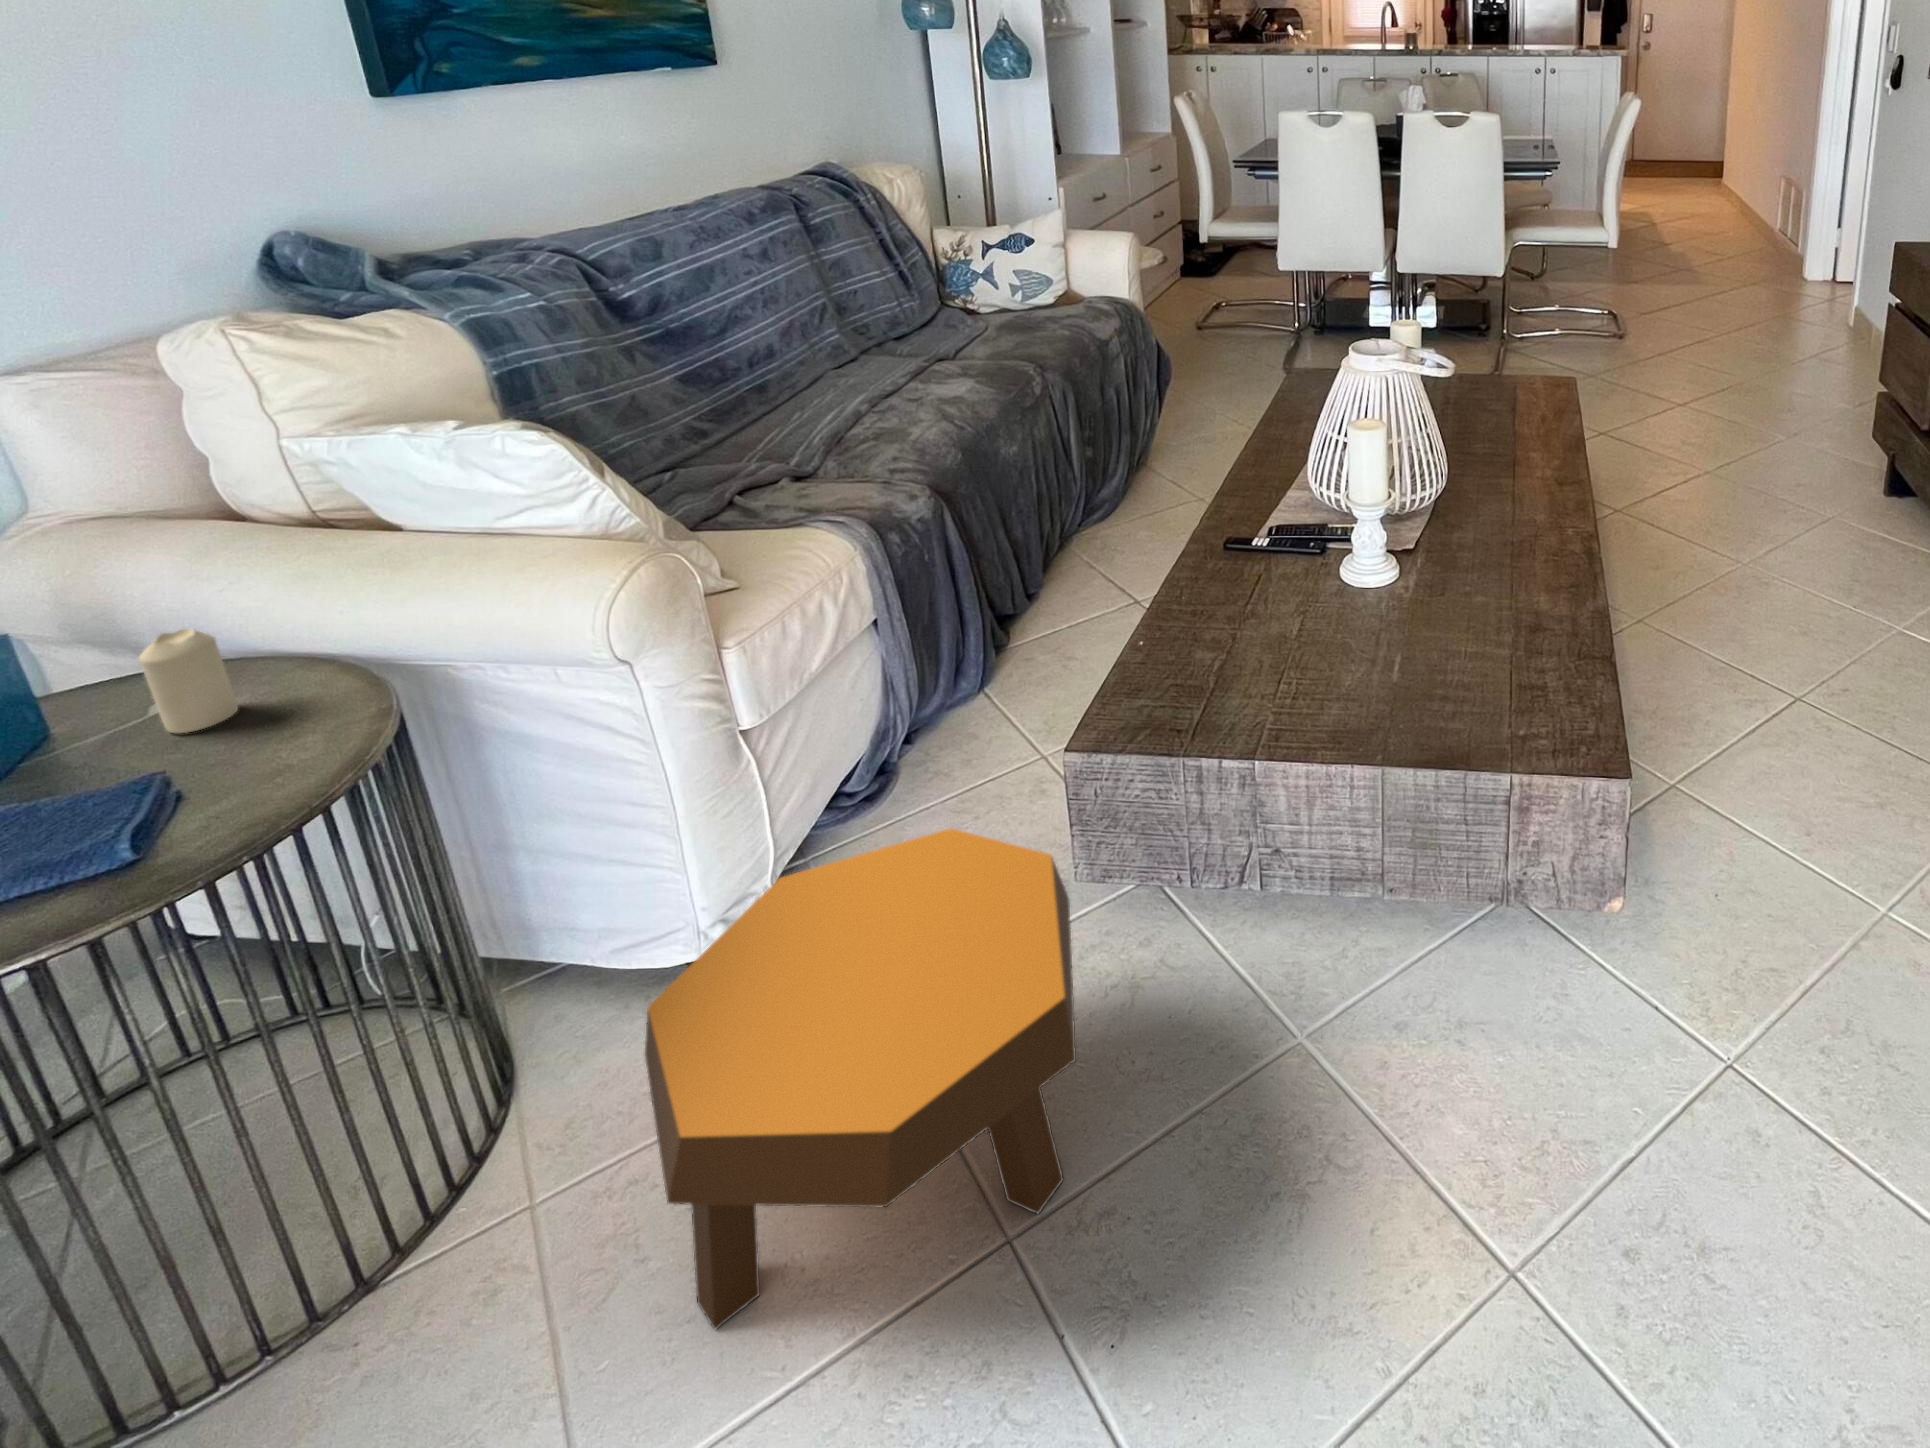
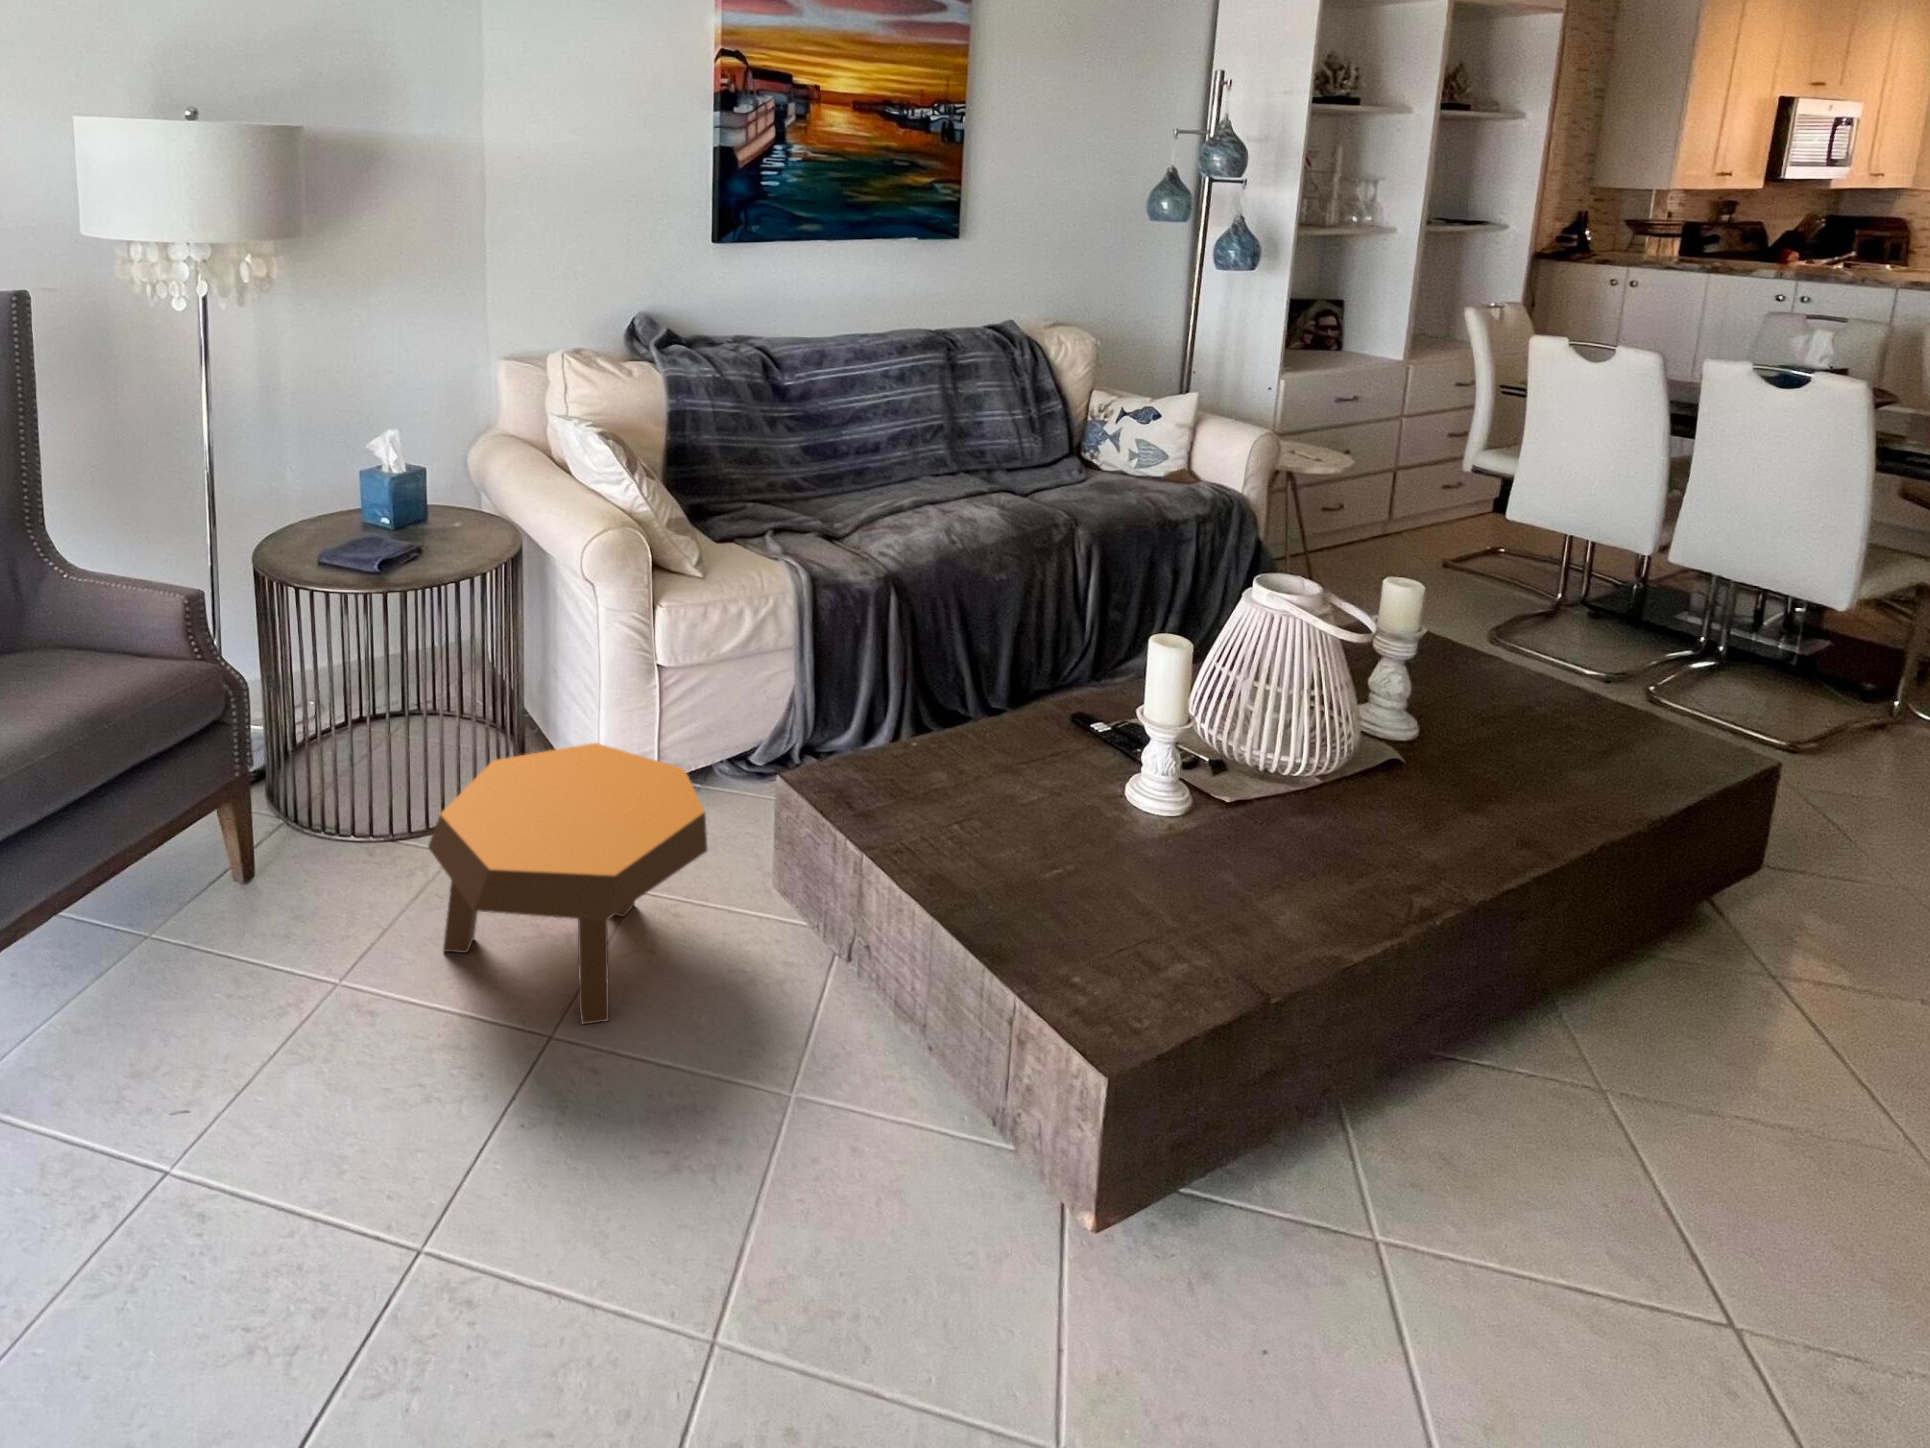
candle: present [139,629,238,733] -> none [437,488,464,539]

